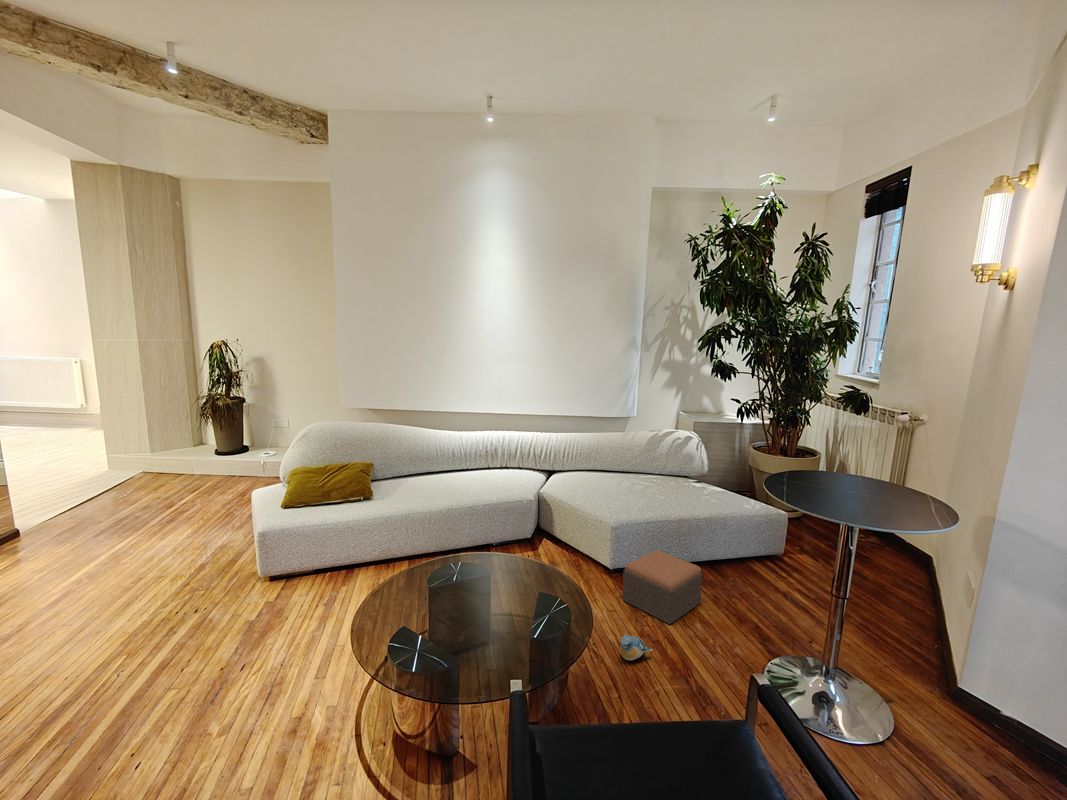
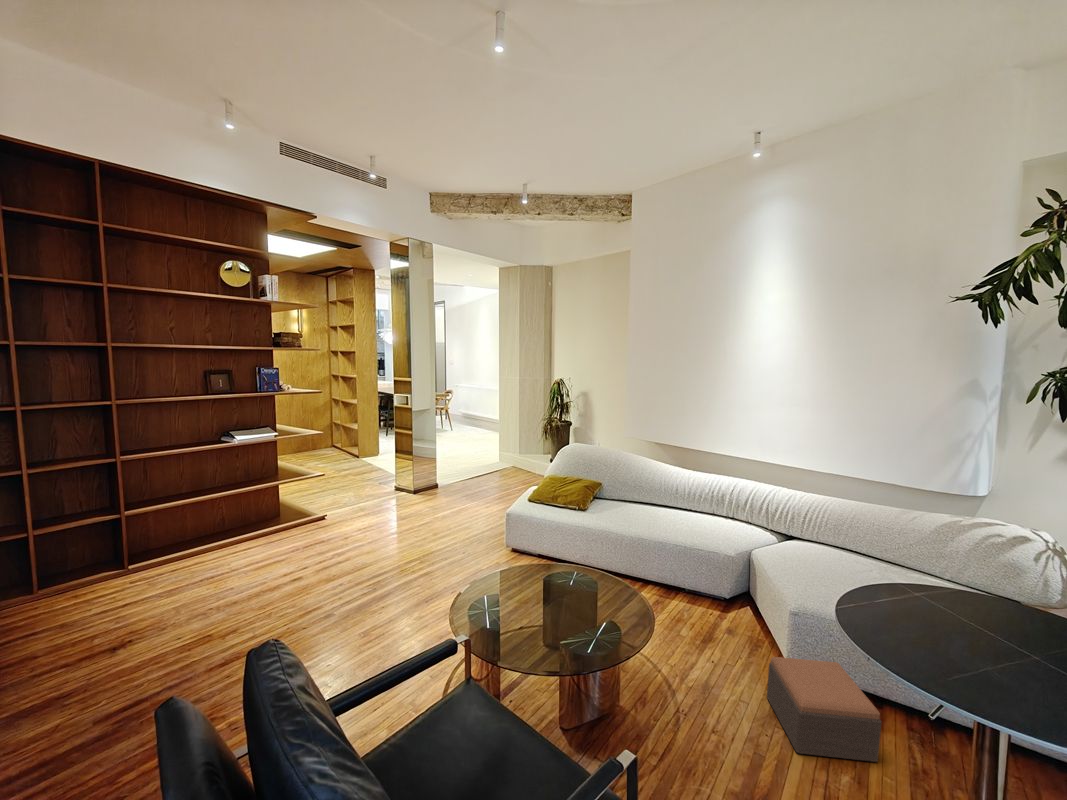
plush toy: present [620,635,652,661] -> none [691,718,736,757]

